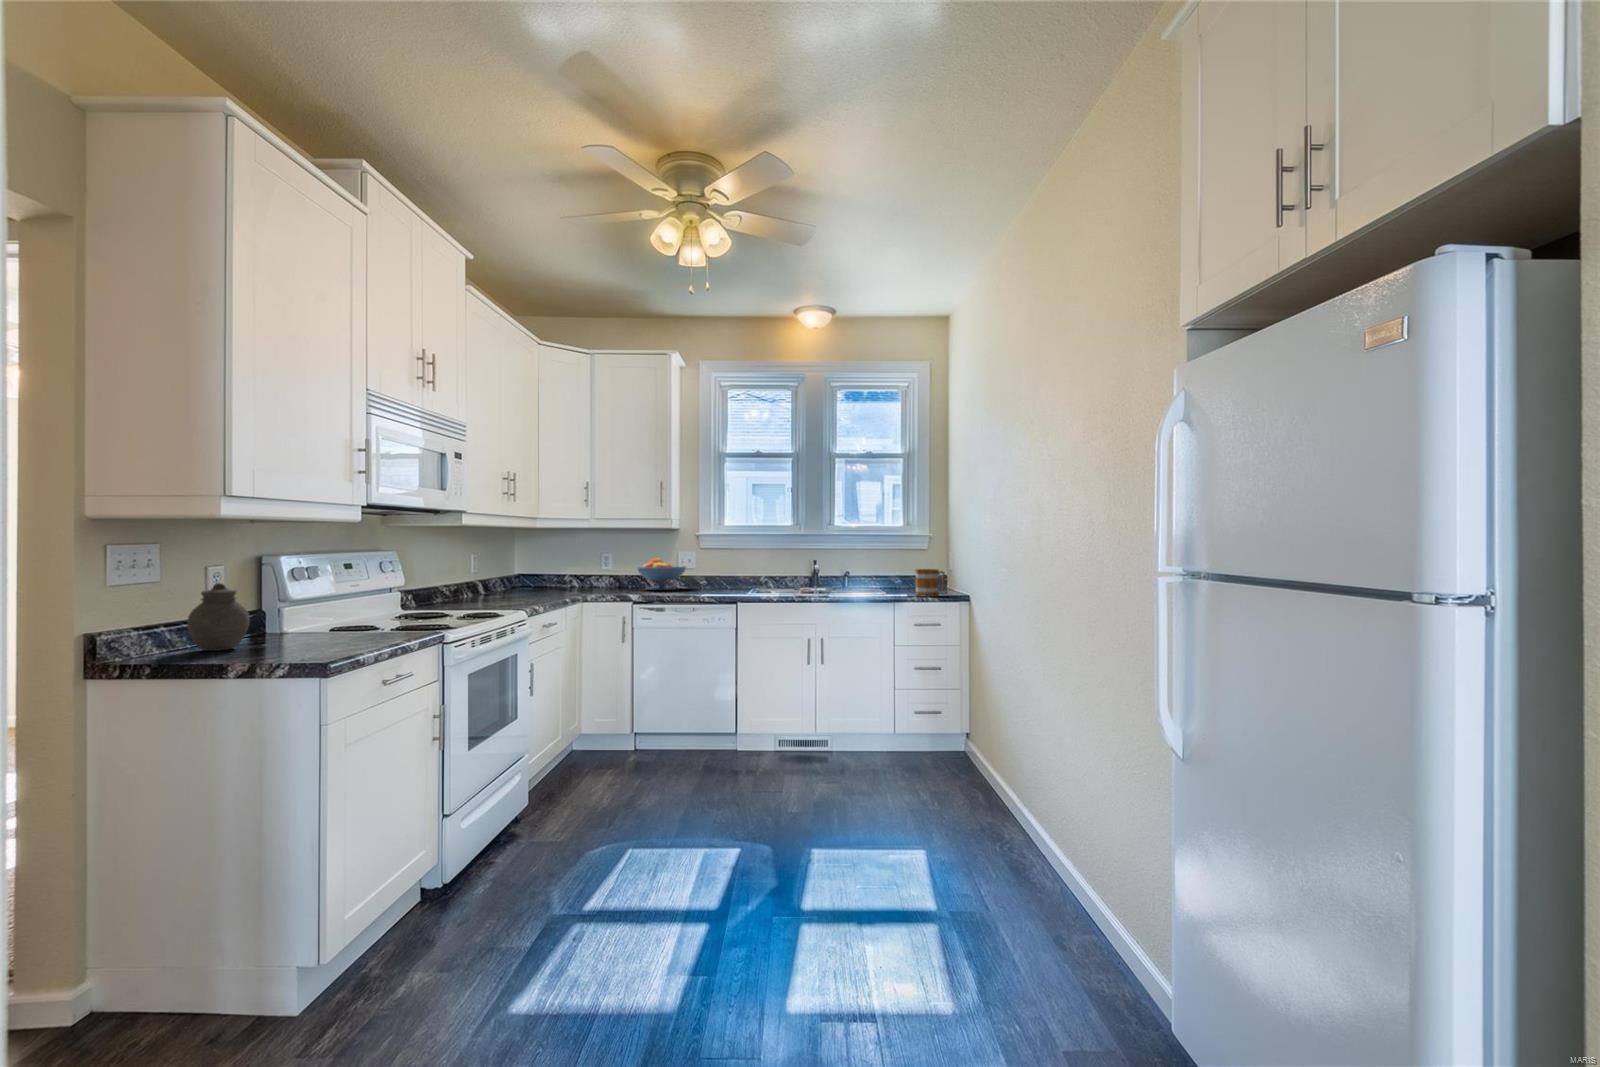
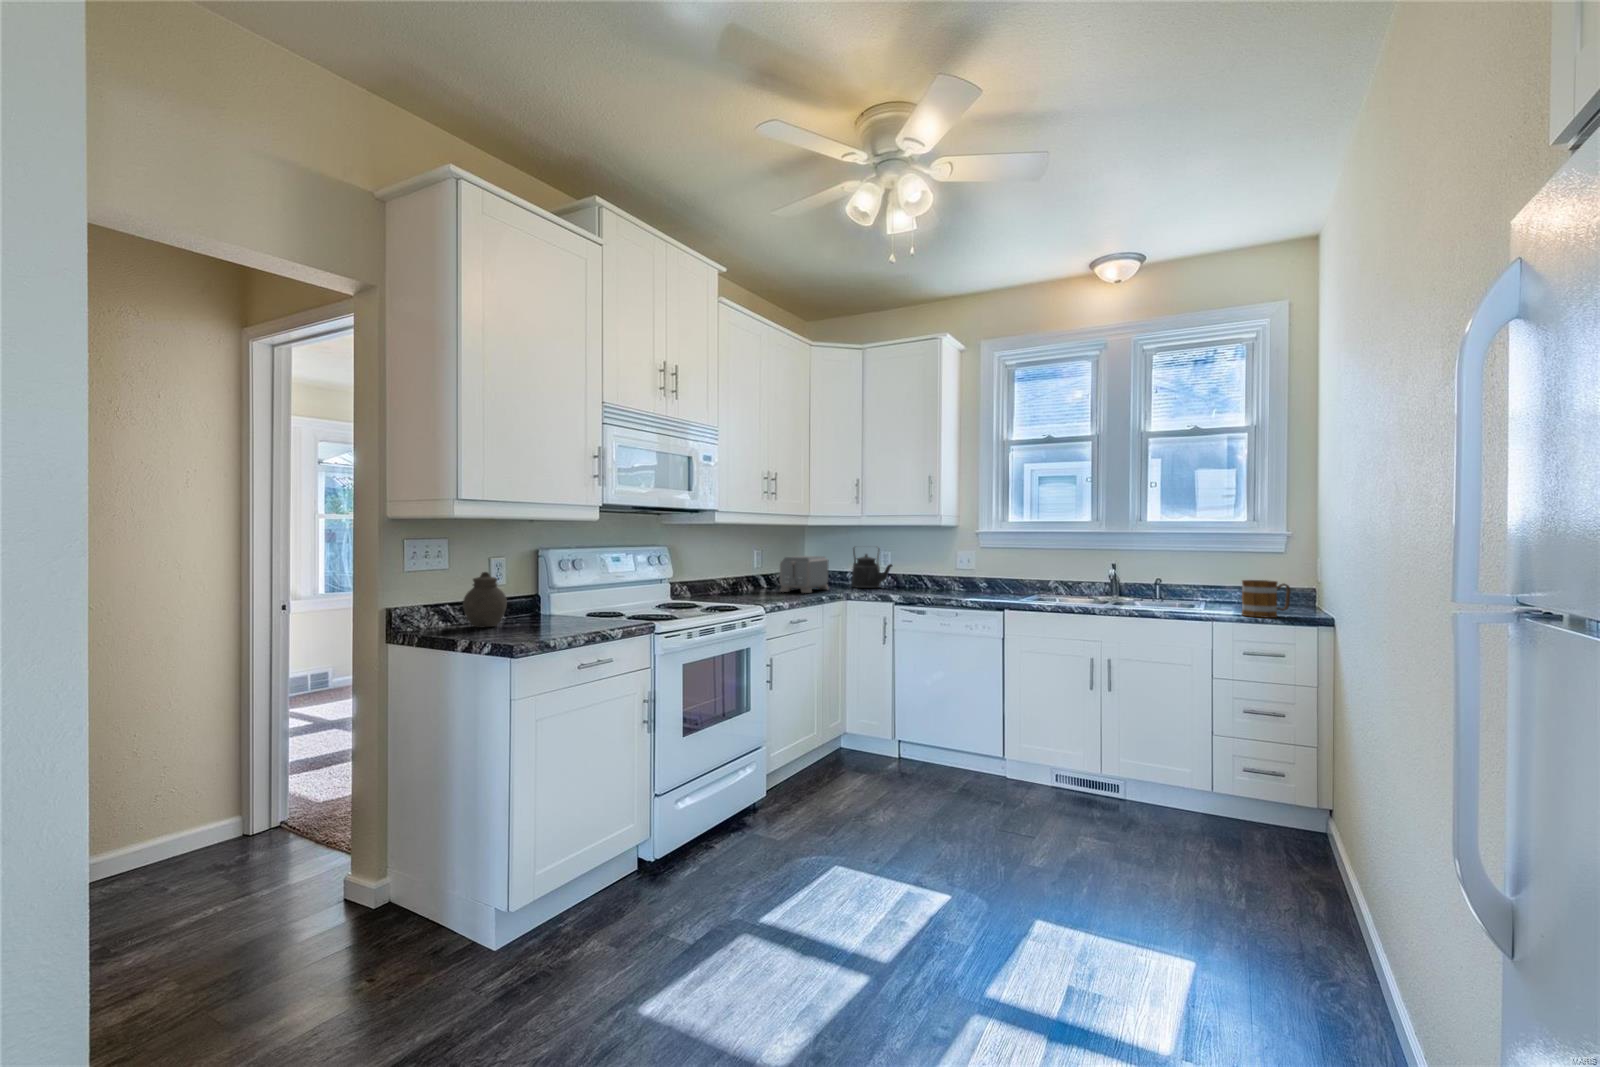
kettle: none [570,549,615,590] -> present [852,547,892,588]
fruit bowl: present [637,558,686,590] -> none [914,557,967,591]
toaster: none [505,560,553,597] -> present [780,556,829,593]

